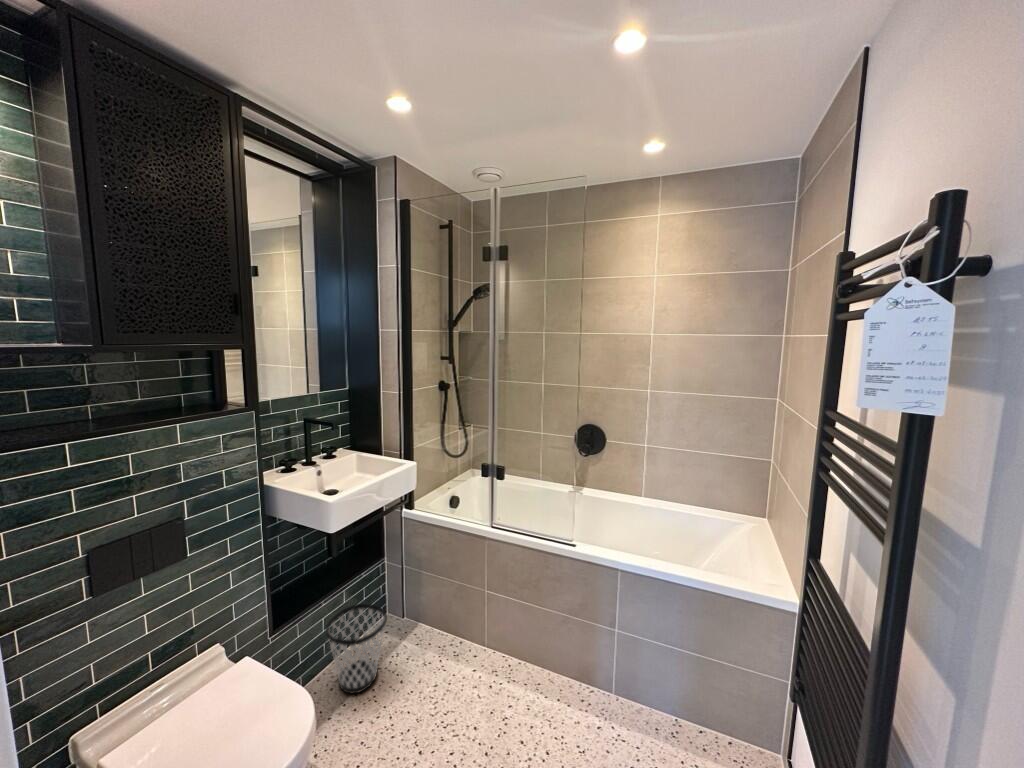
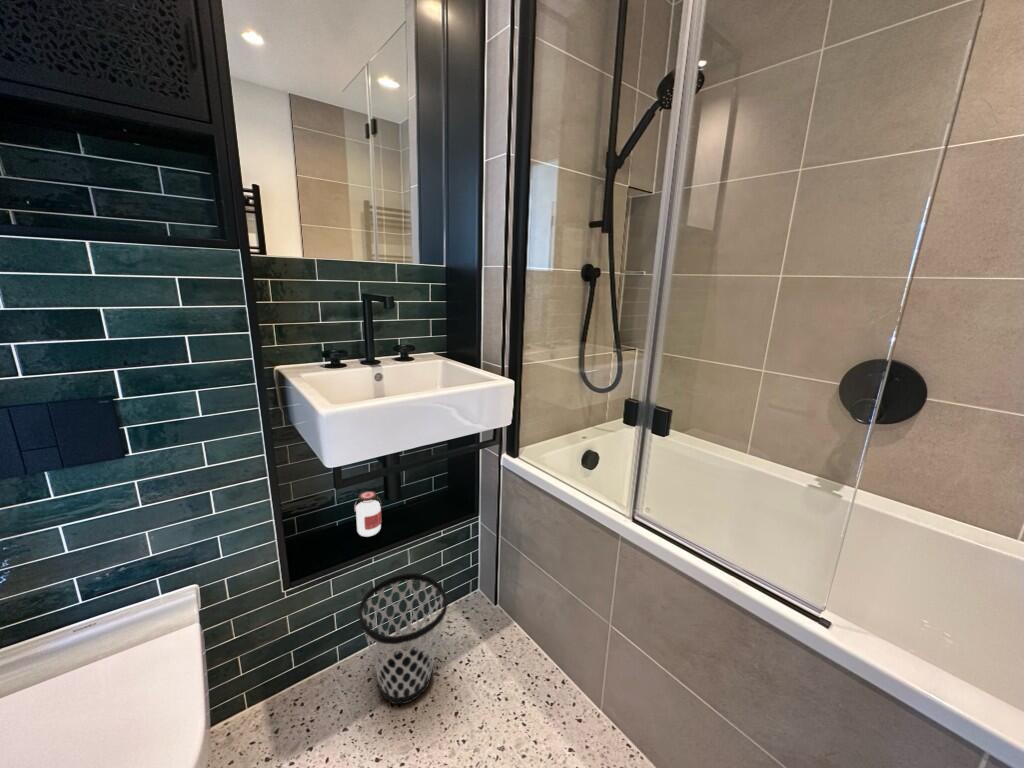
jar: none [299,557,320,592] -> present [354,491,382,536]

